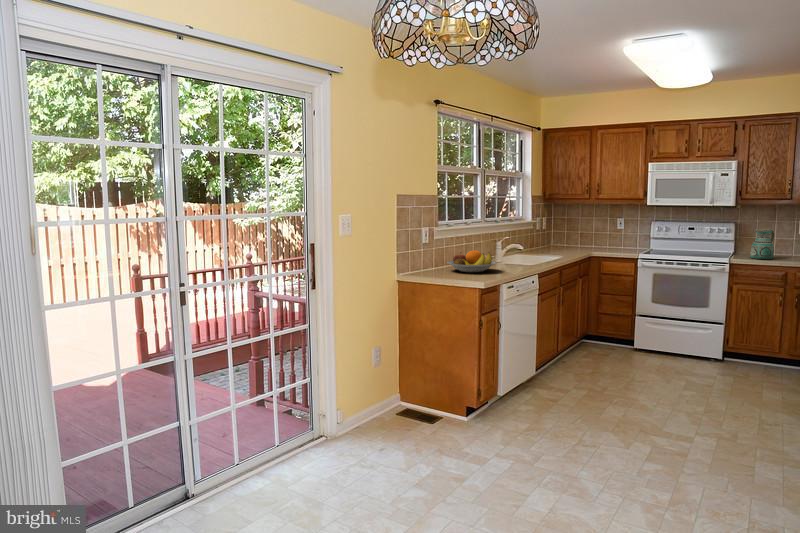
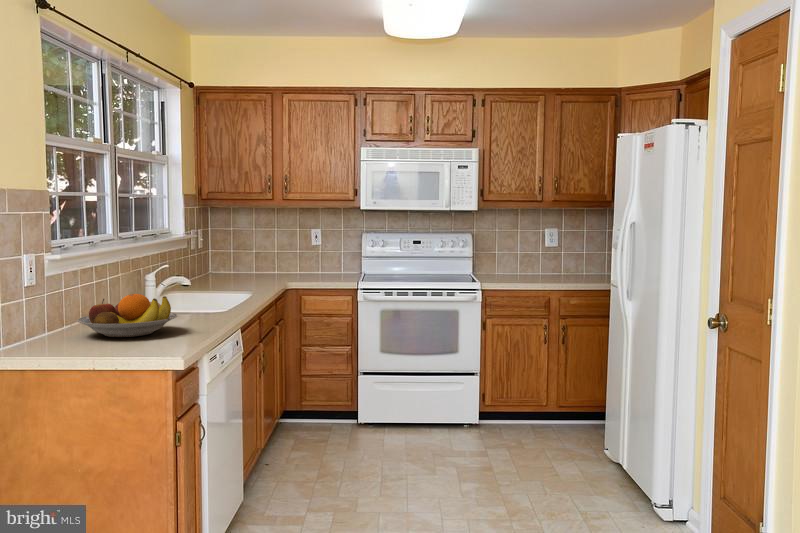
ceramic pitcher: present [750,229,774,259] -> none [495,239,522,280]

